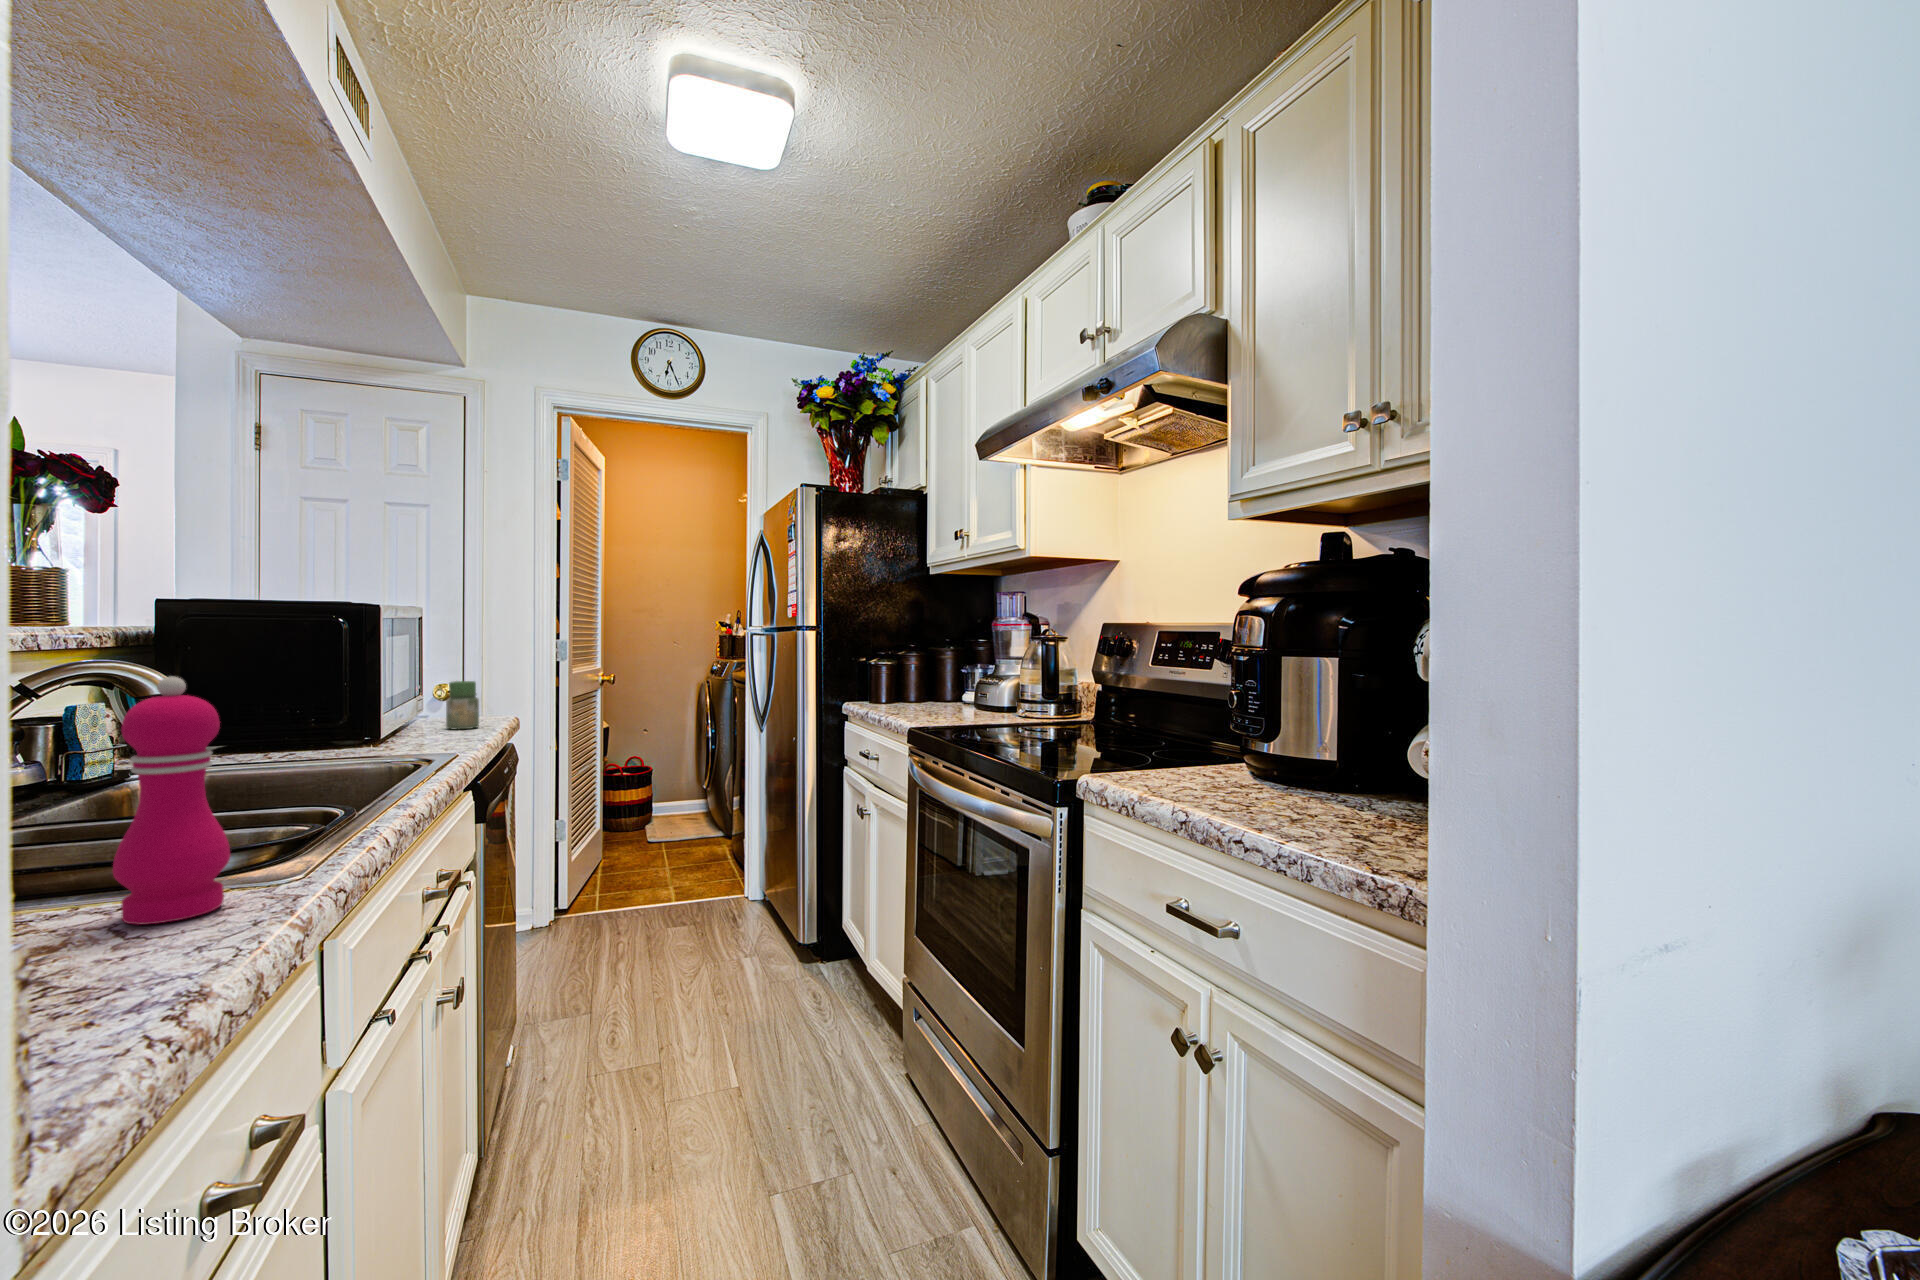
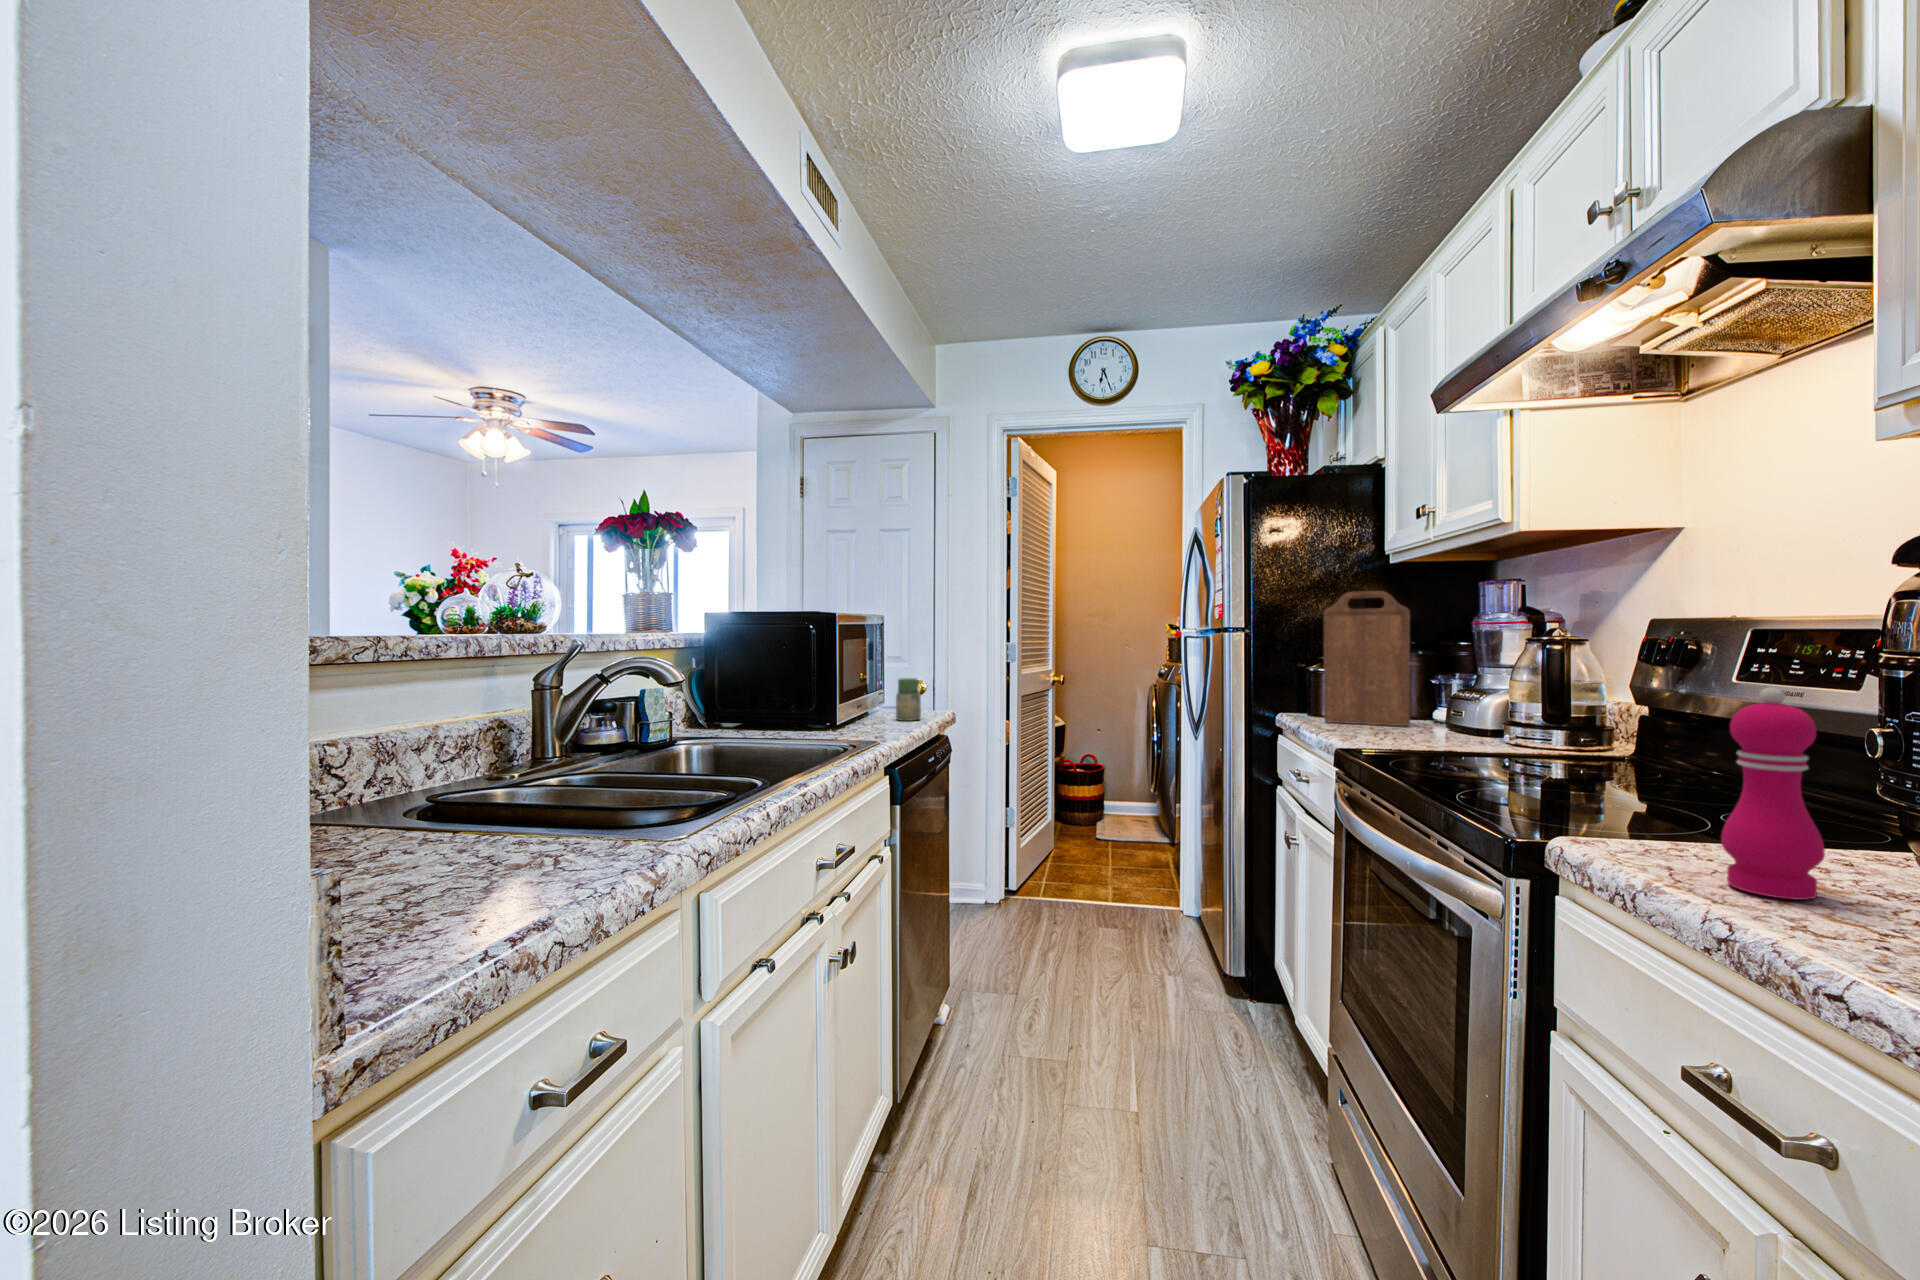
cutting board: none [887,598,952,709] -> present [1324,591,1410,726]
pepper mill: present [113,676,230,925] -> present [1721,687,1825,900]

